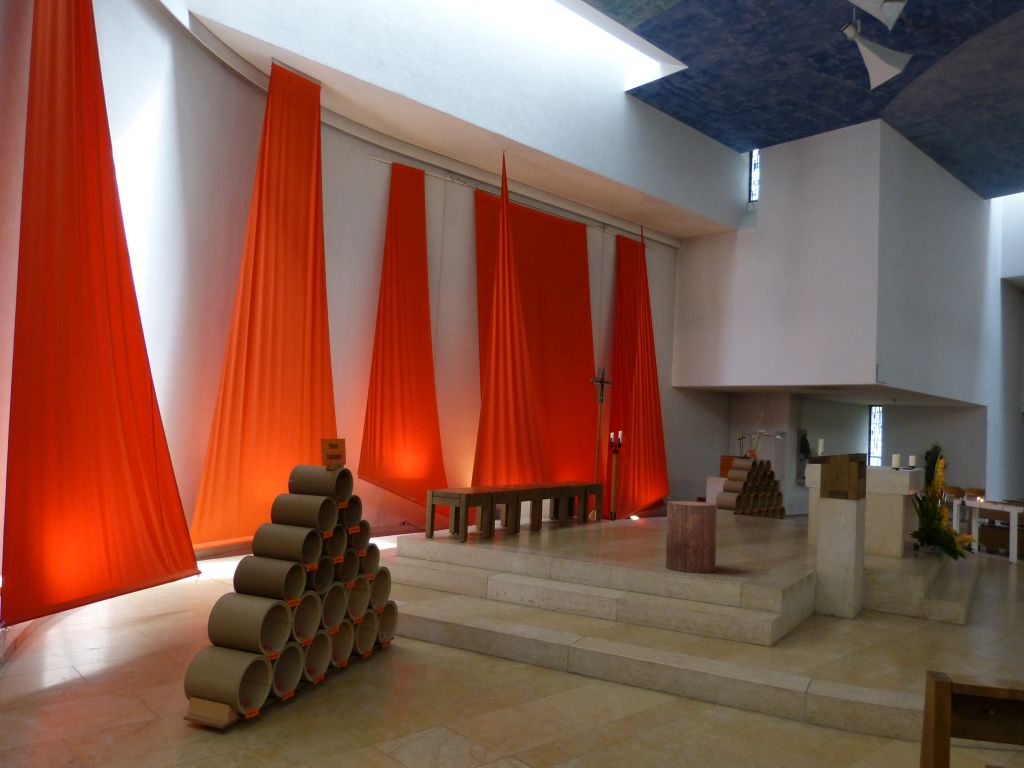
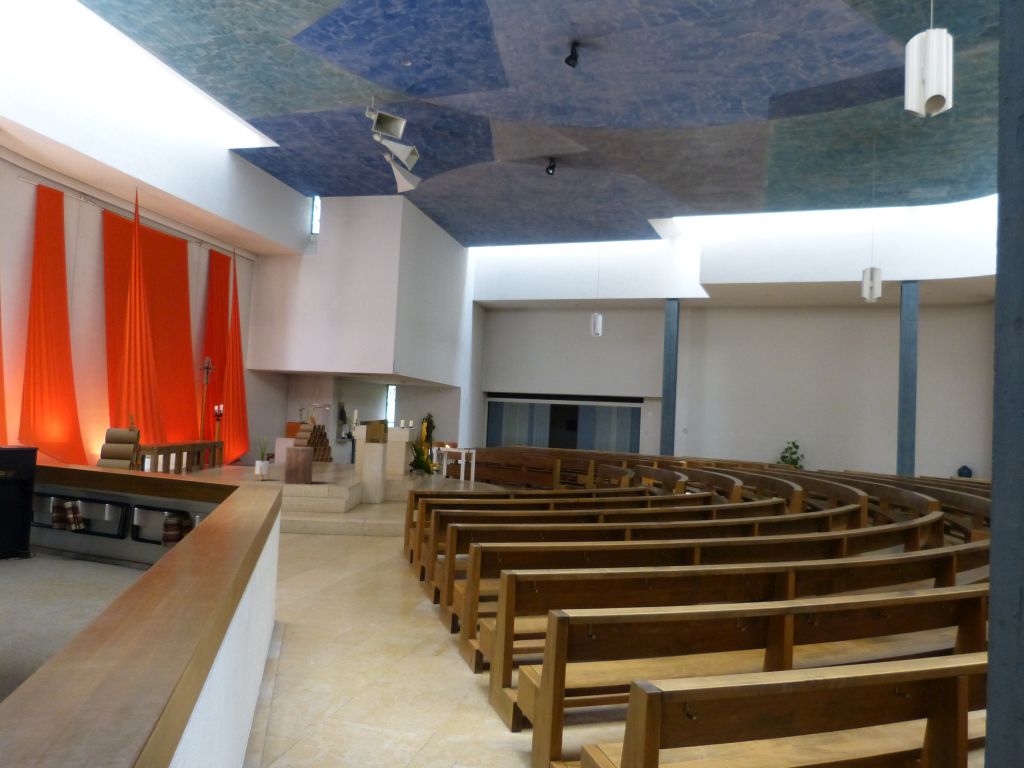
house plant: none [612,470,658,558] -> present [254,439,270,479]

